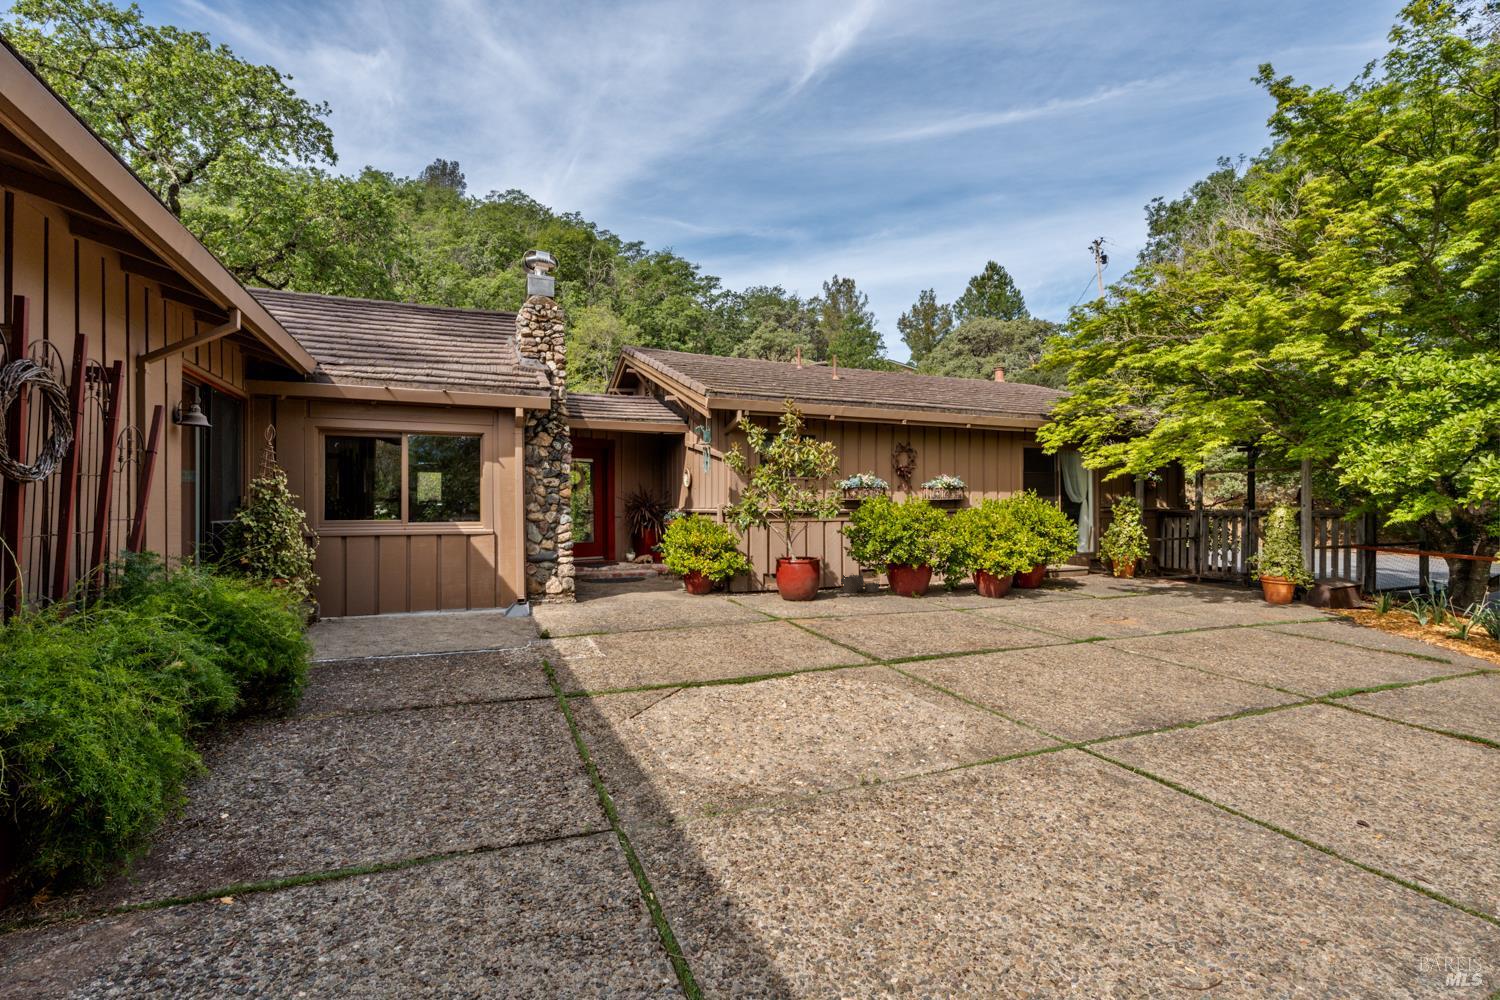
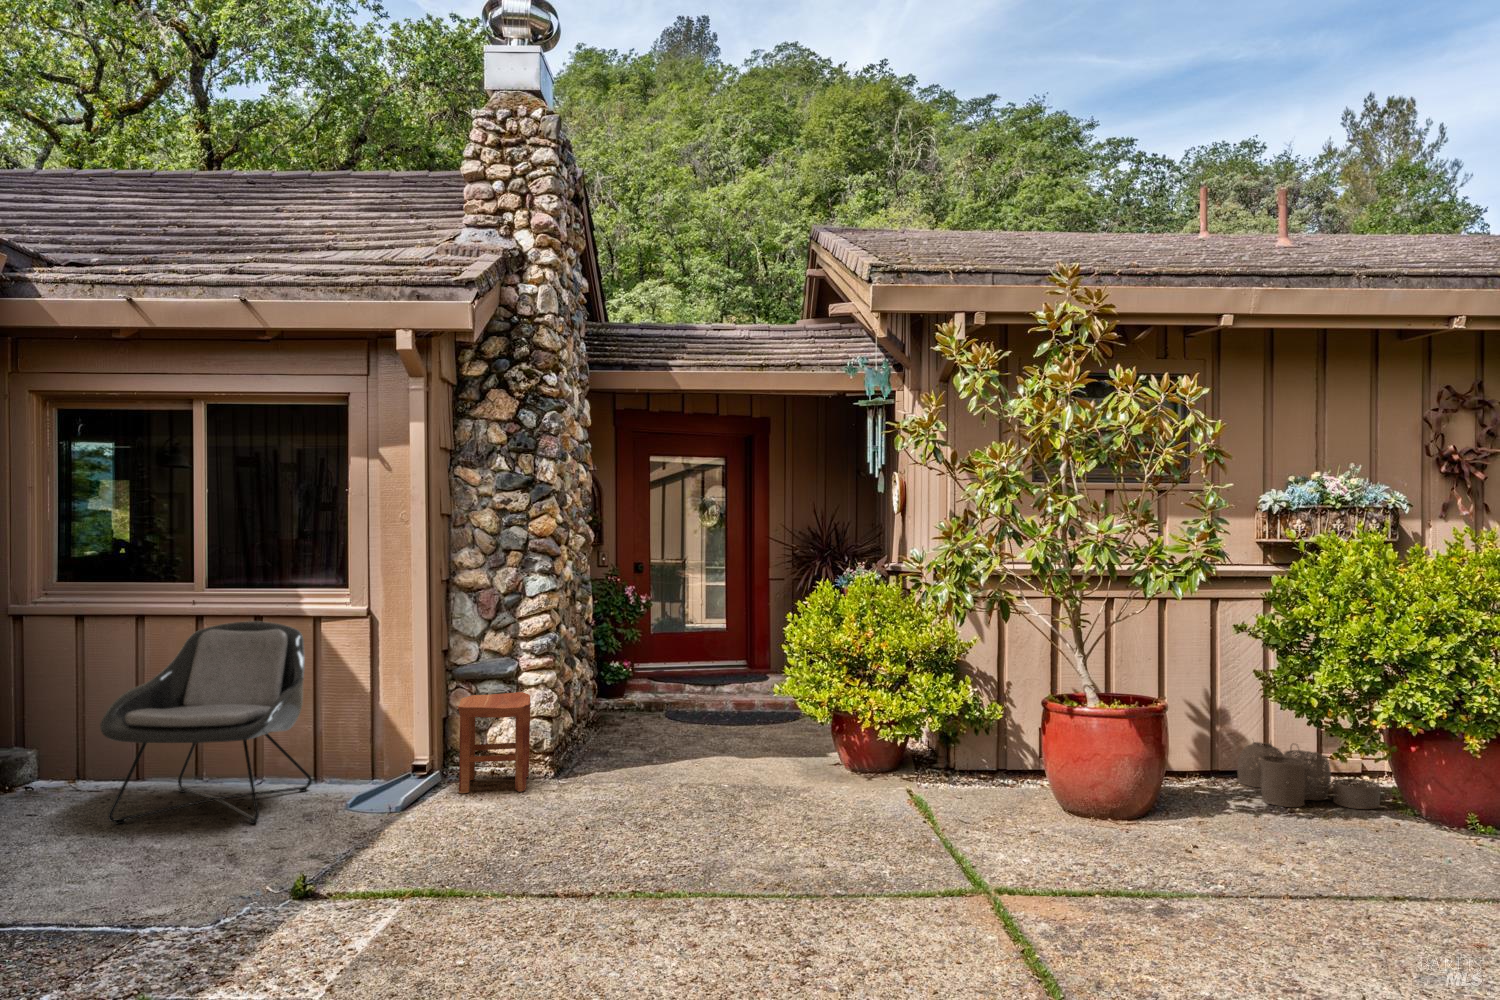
lounge chair: none [406,539,488,628] -> present [100,621,312,824]
stool: none [540,568,577,610] -> present [458,692,531,793]

